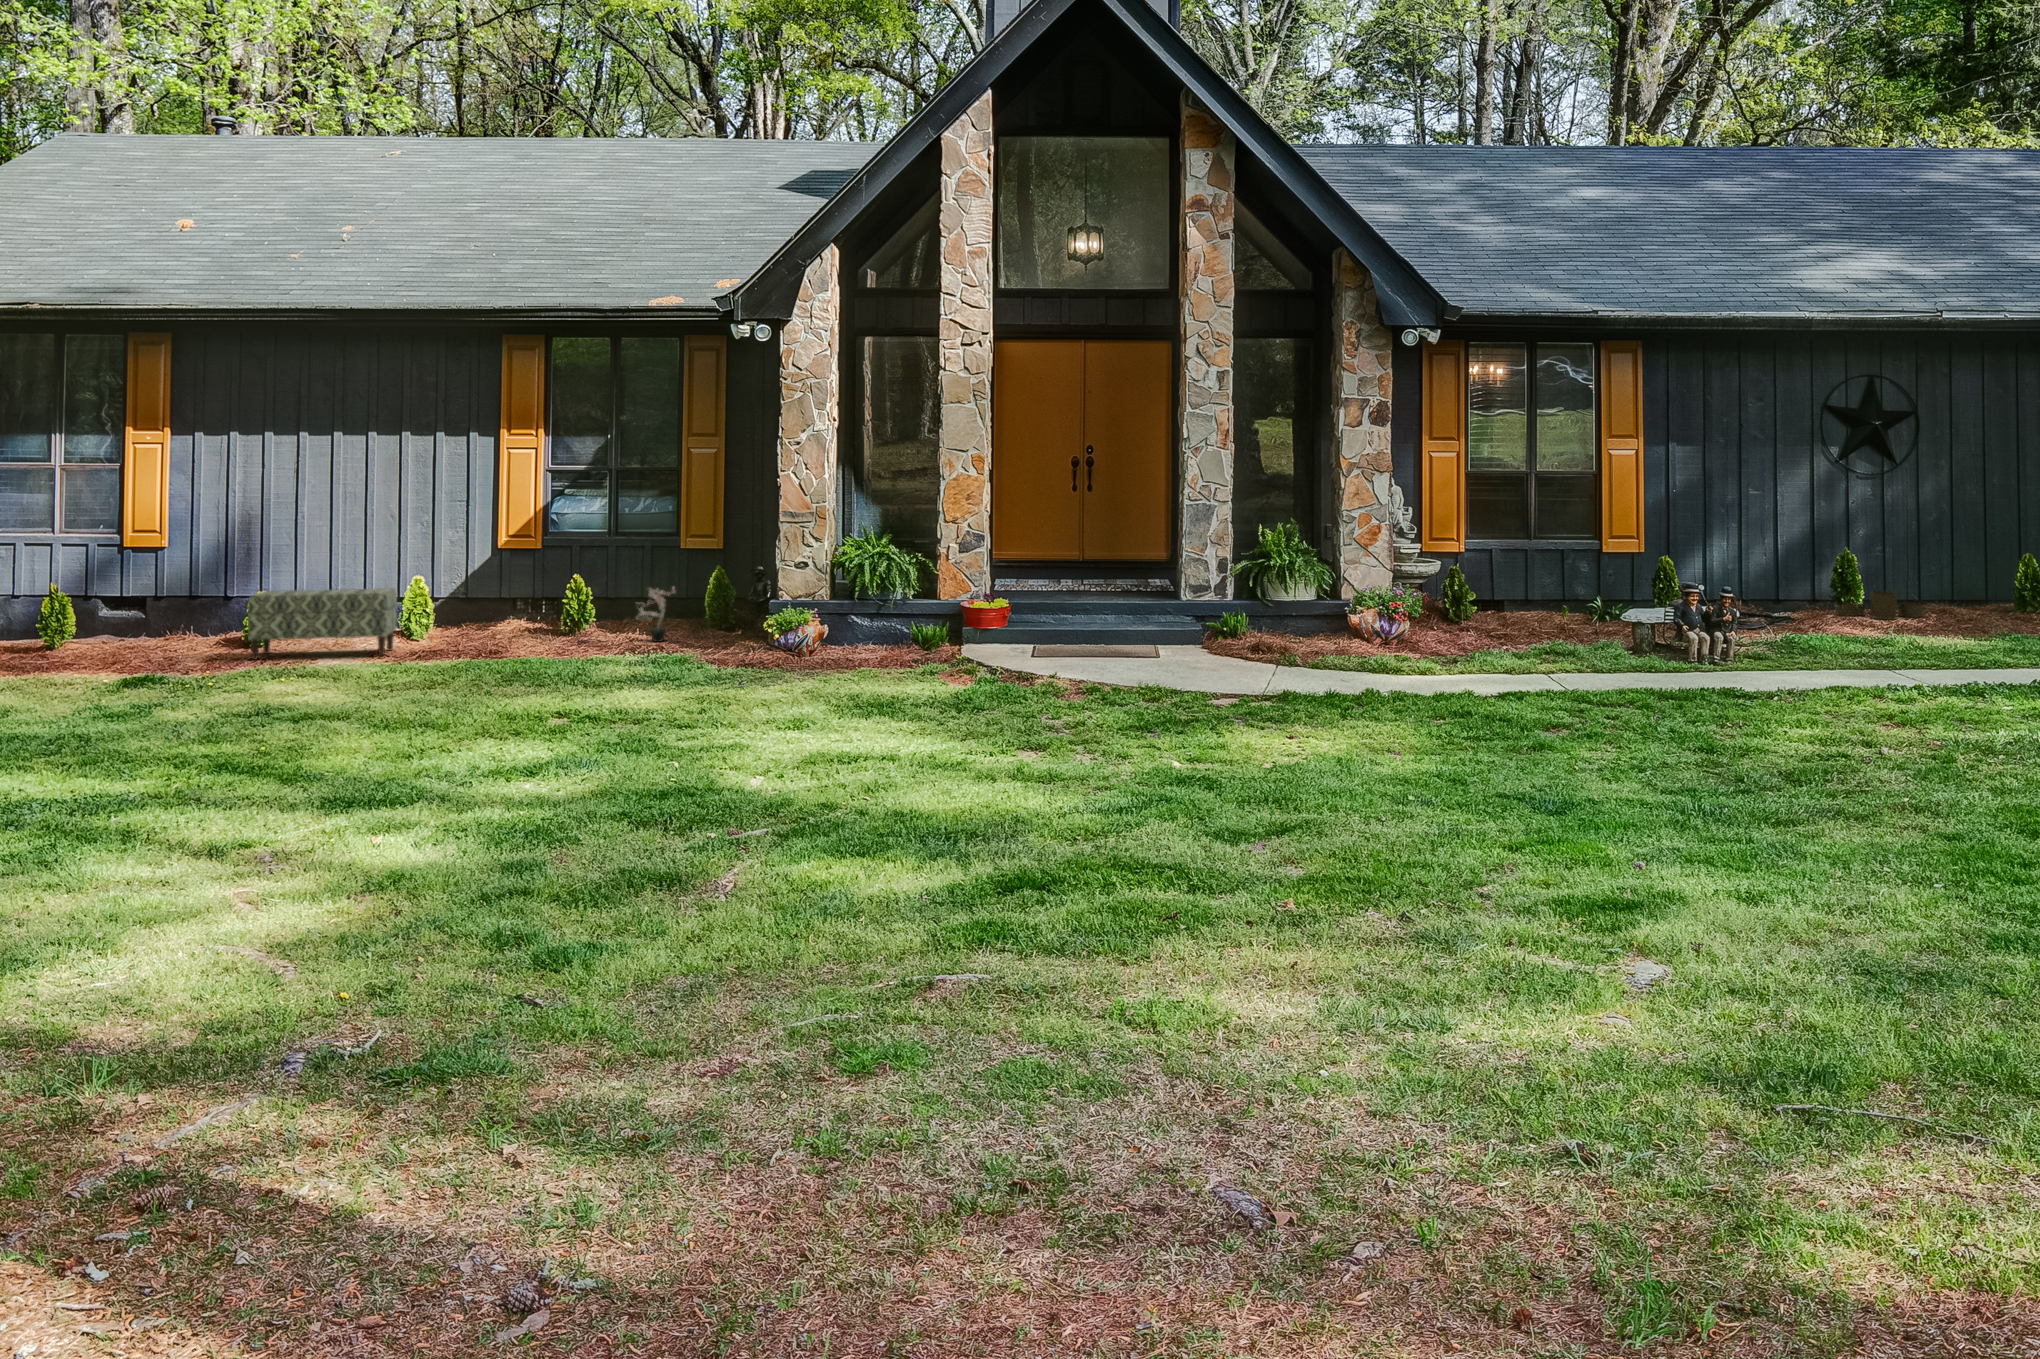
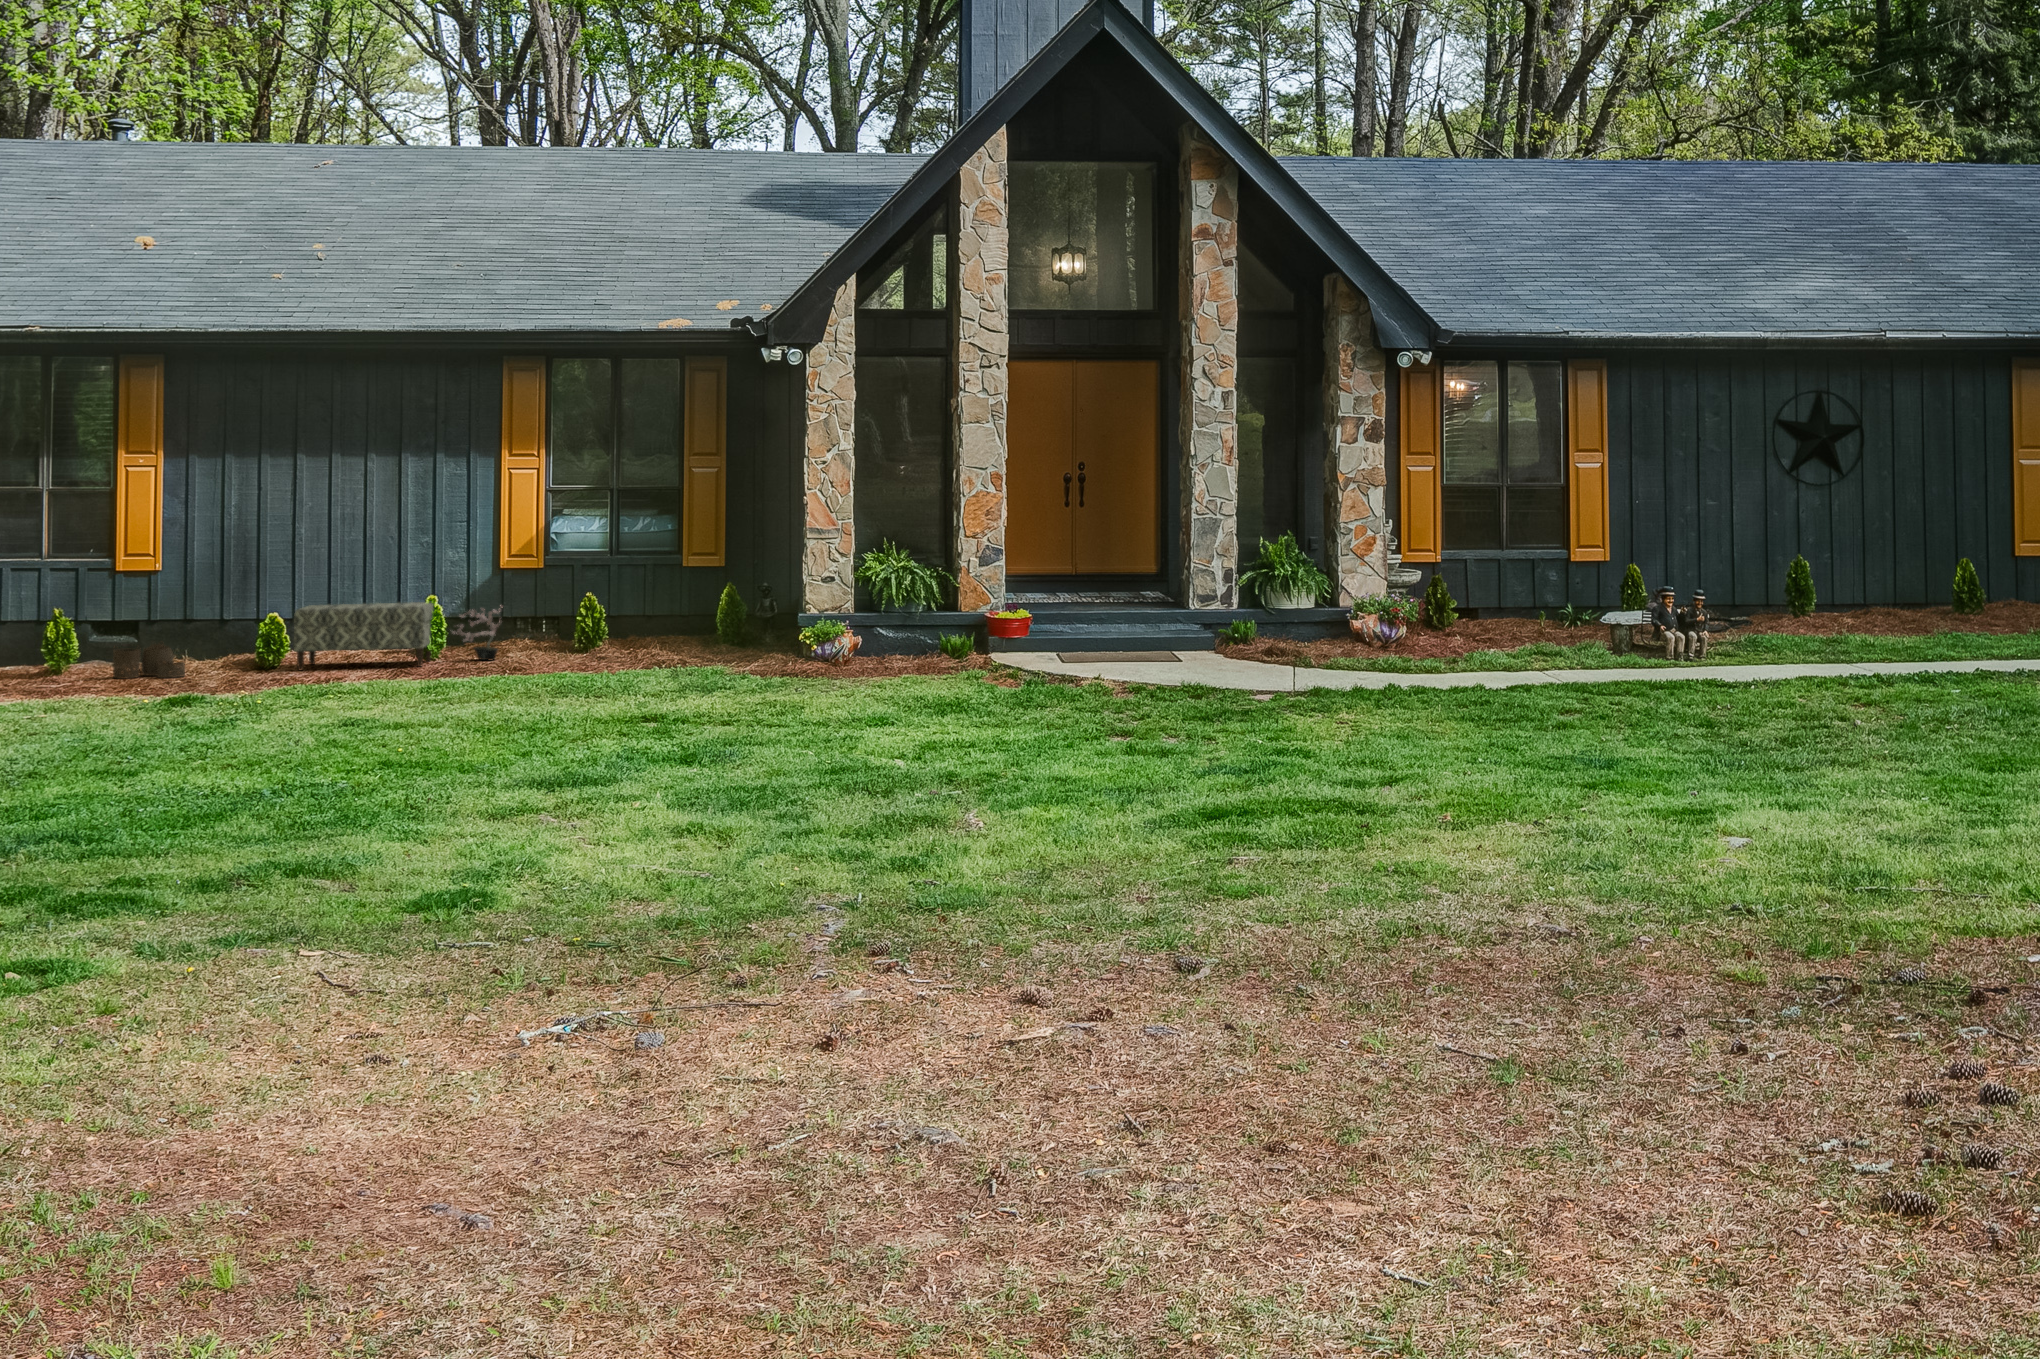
potted plant: present [636,587,675,642] -> present [453,605,501,660]
woven basket: present [1835,589,1923,620] -> present [113,643,185,679]

